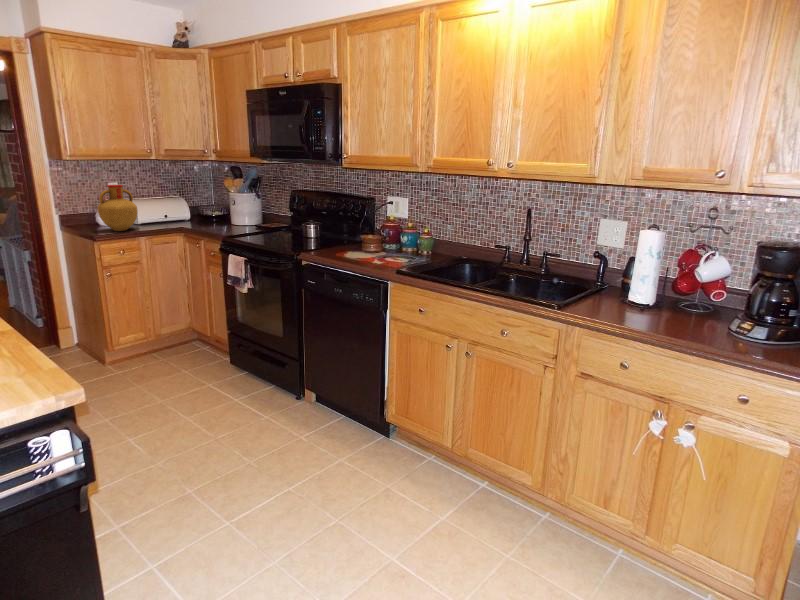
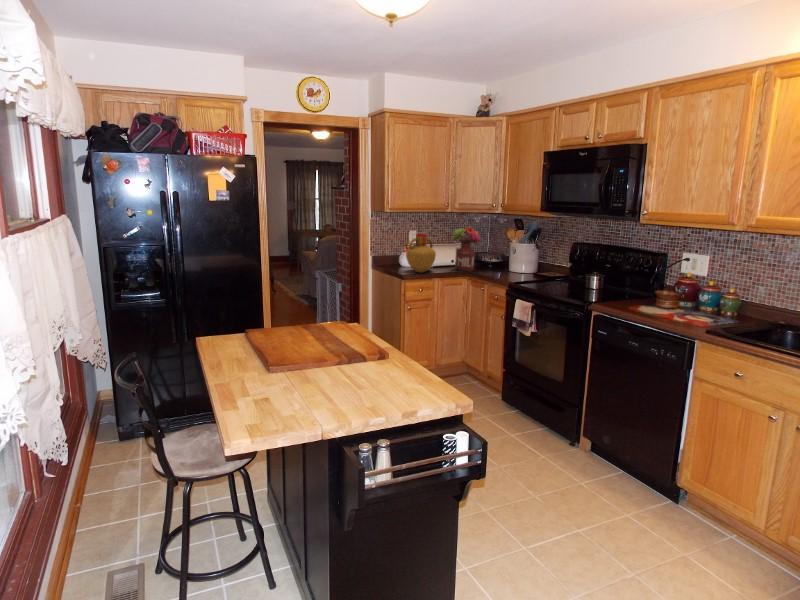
flower arrangement: none [155,176,193,227] -> present [452,227,481,271]

